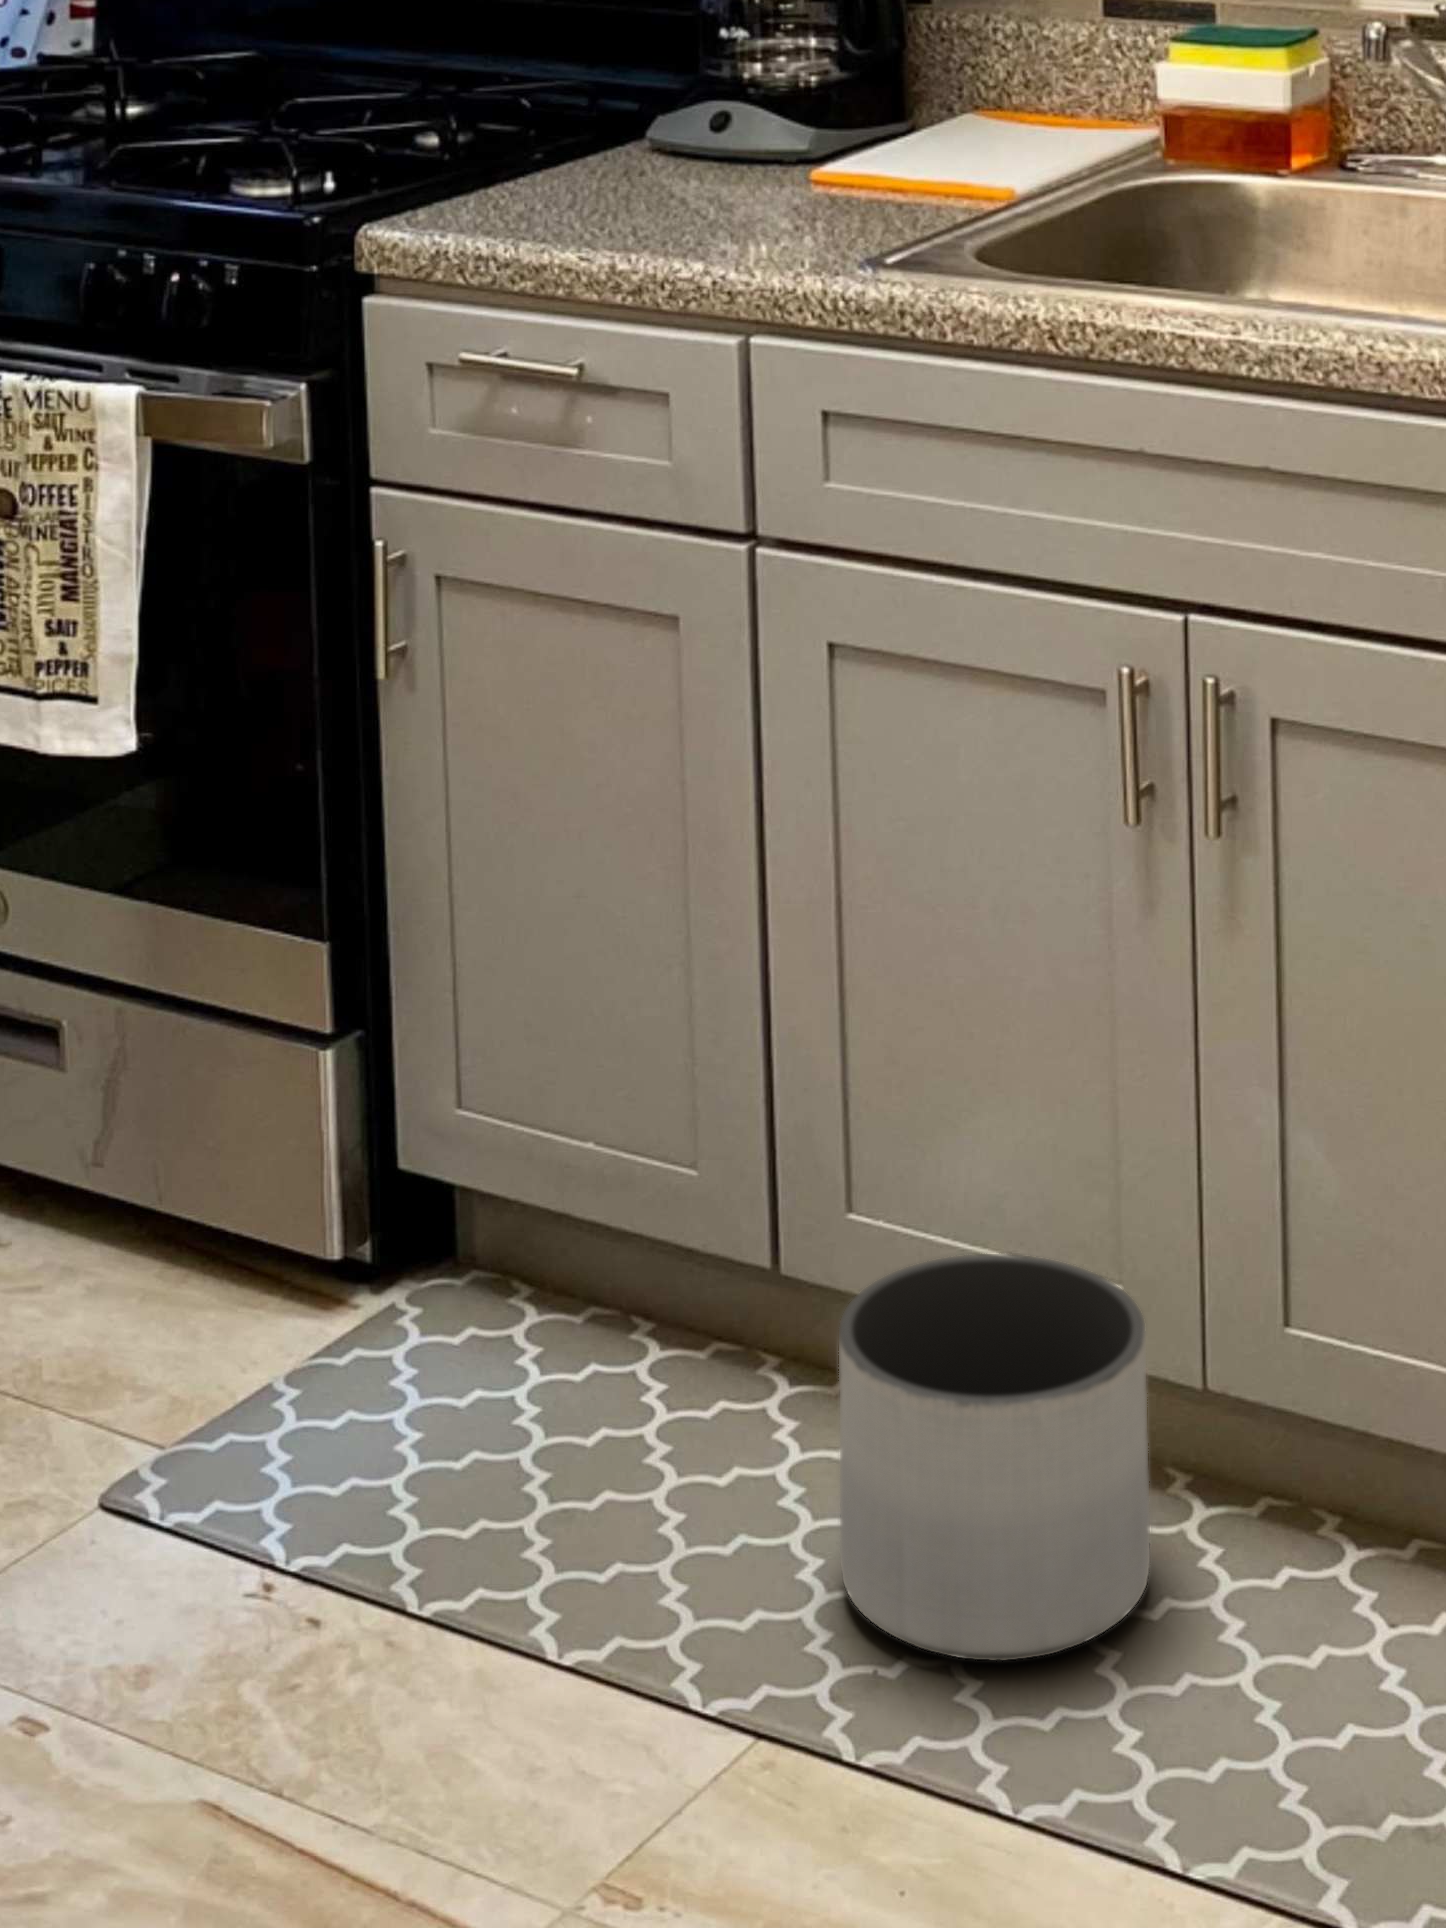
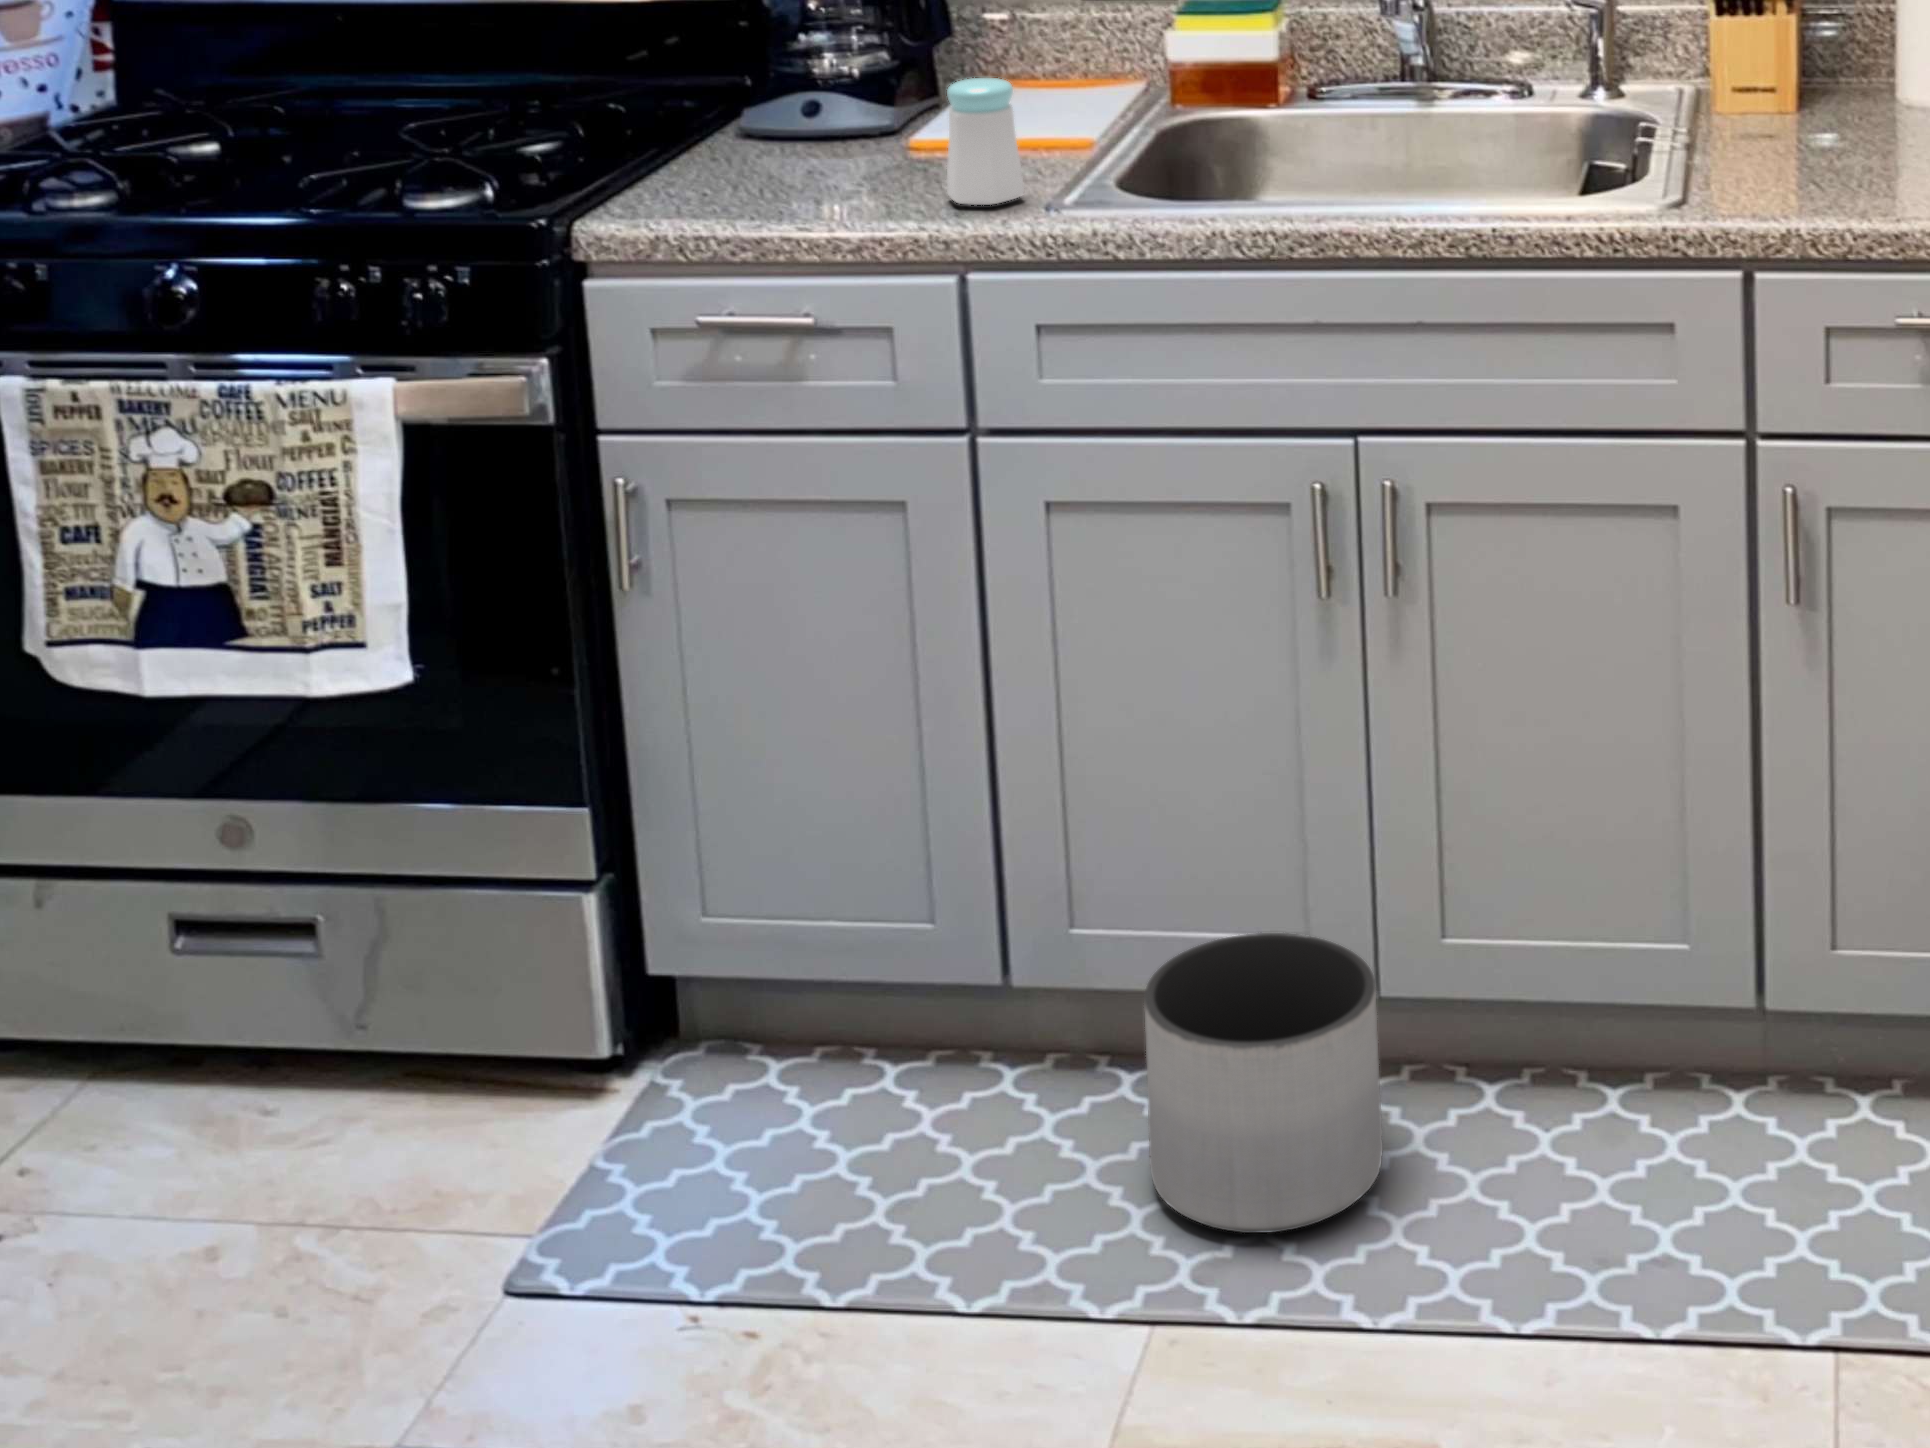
salt shaker: none [754,93,845,253] -> present [947,78,1024,205]

